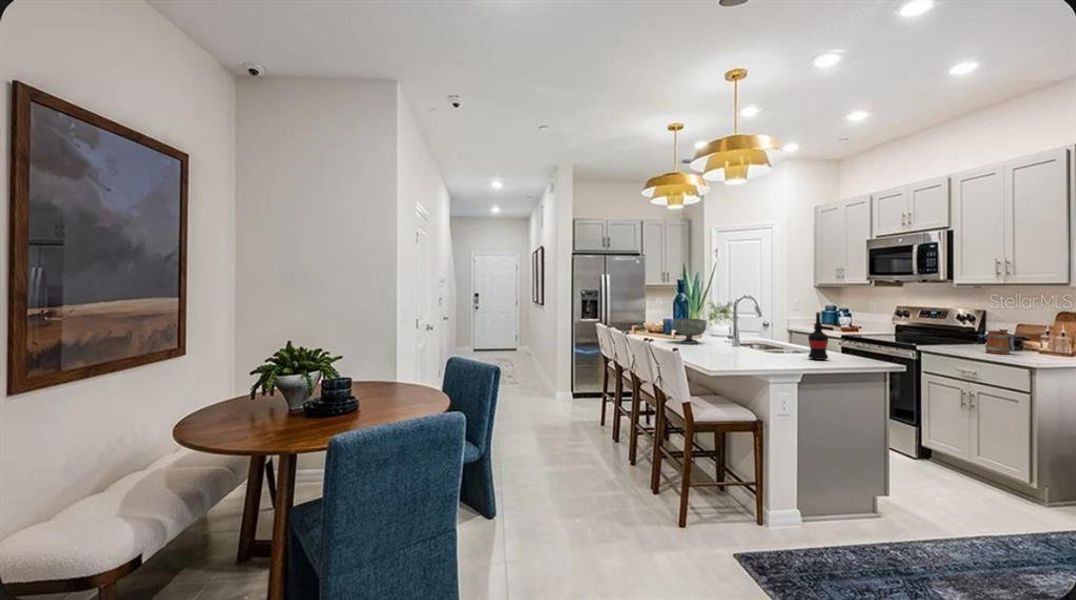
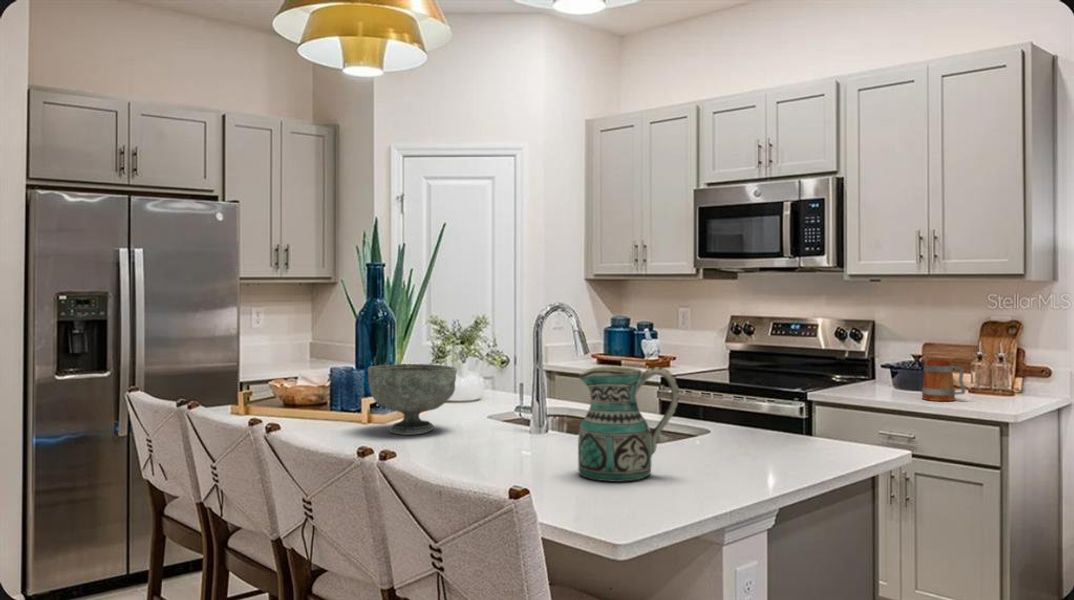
wine bottle: present [808,312,828,360] -> none [731,339,774,456]
ceramic pitcher: none [732,320,771,360] -> present [578,366,679,482]

